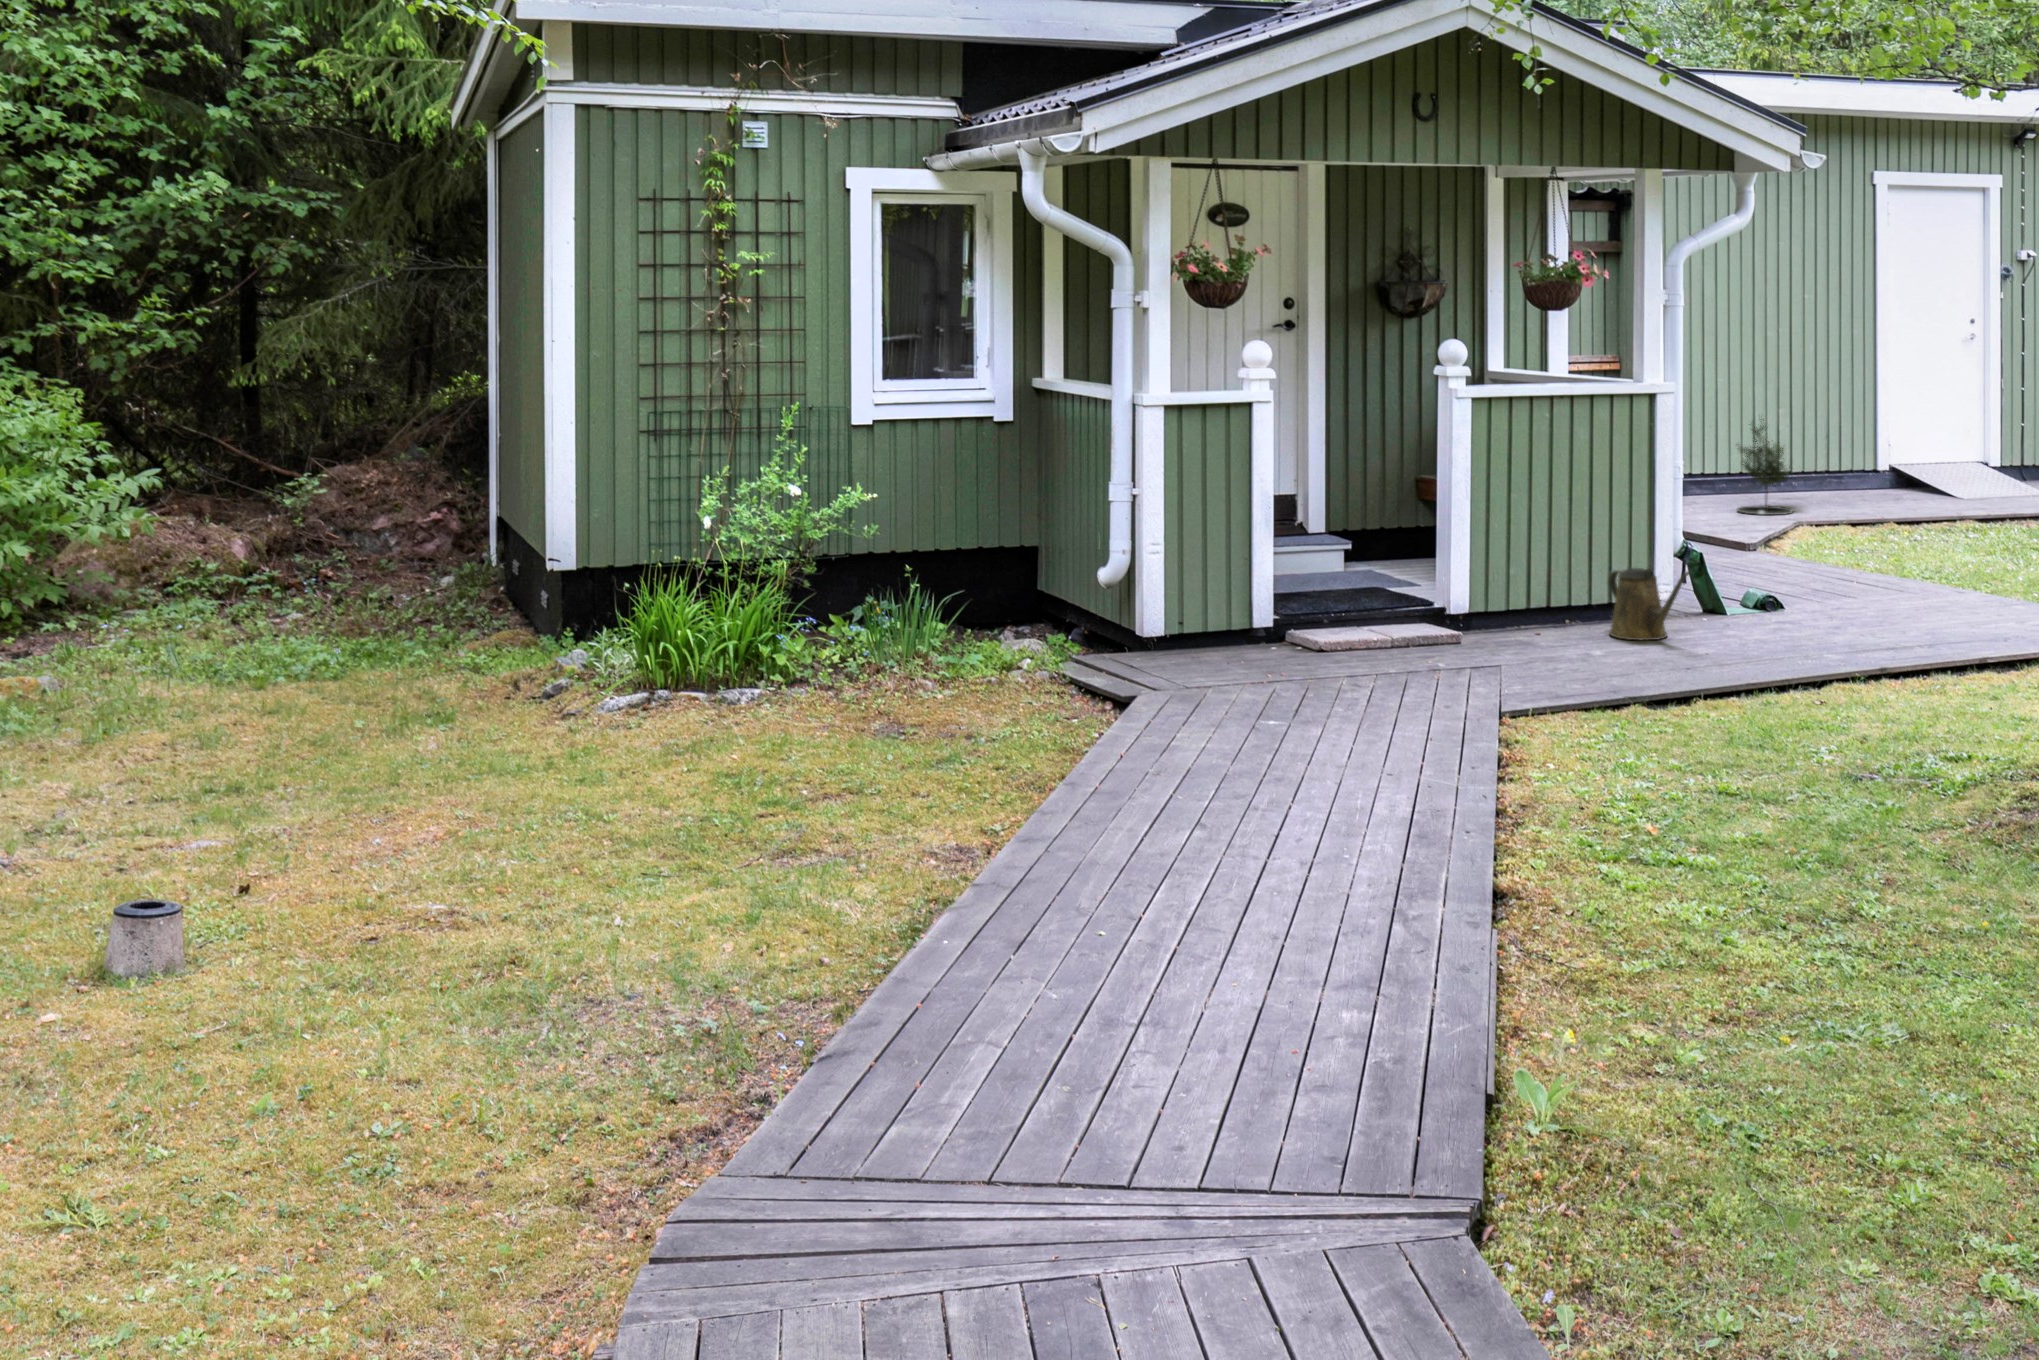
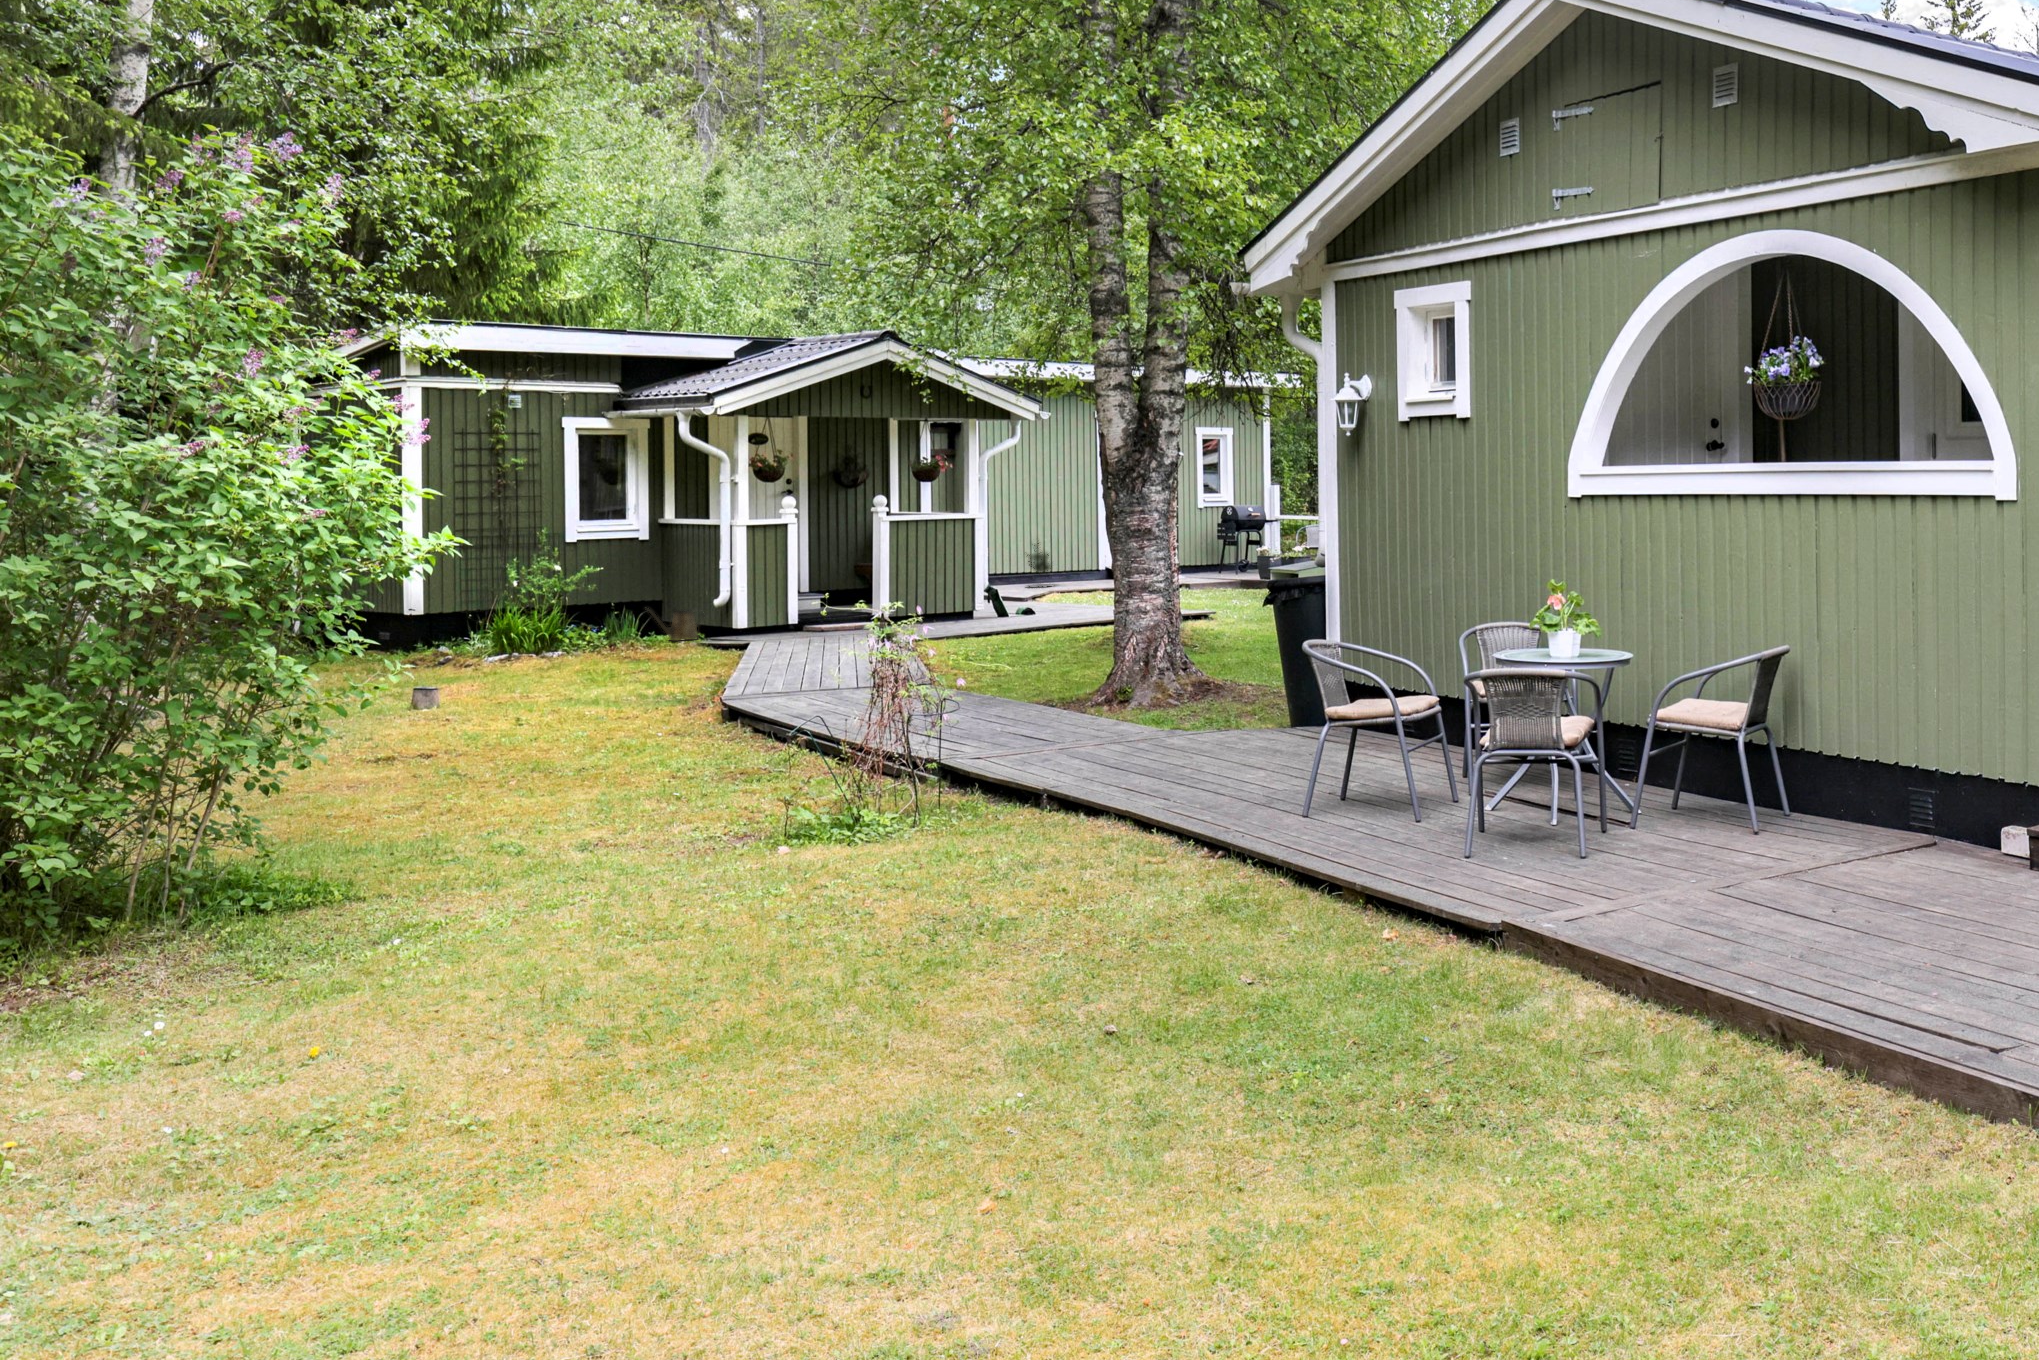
watering can: present [1608,568,1690,640] -> present [652,609,705,641]

